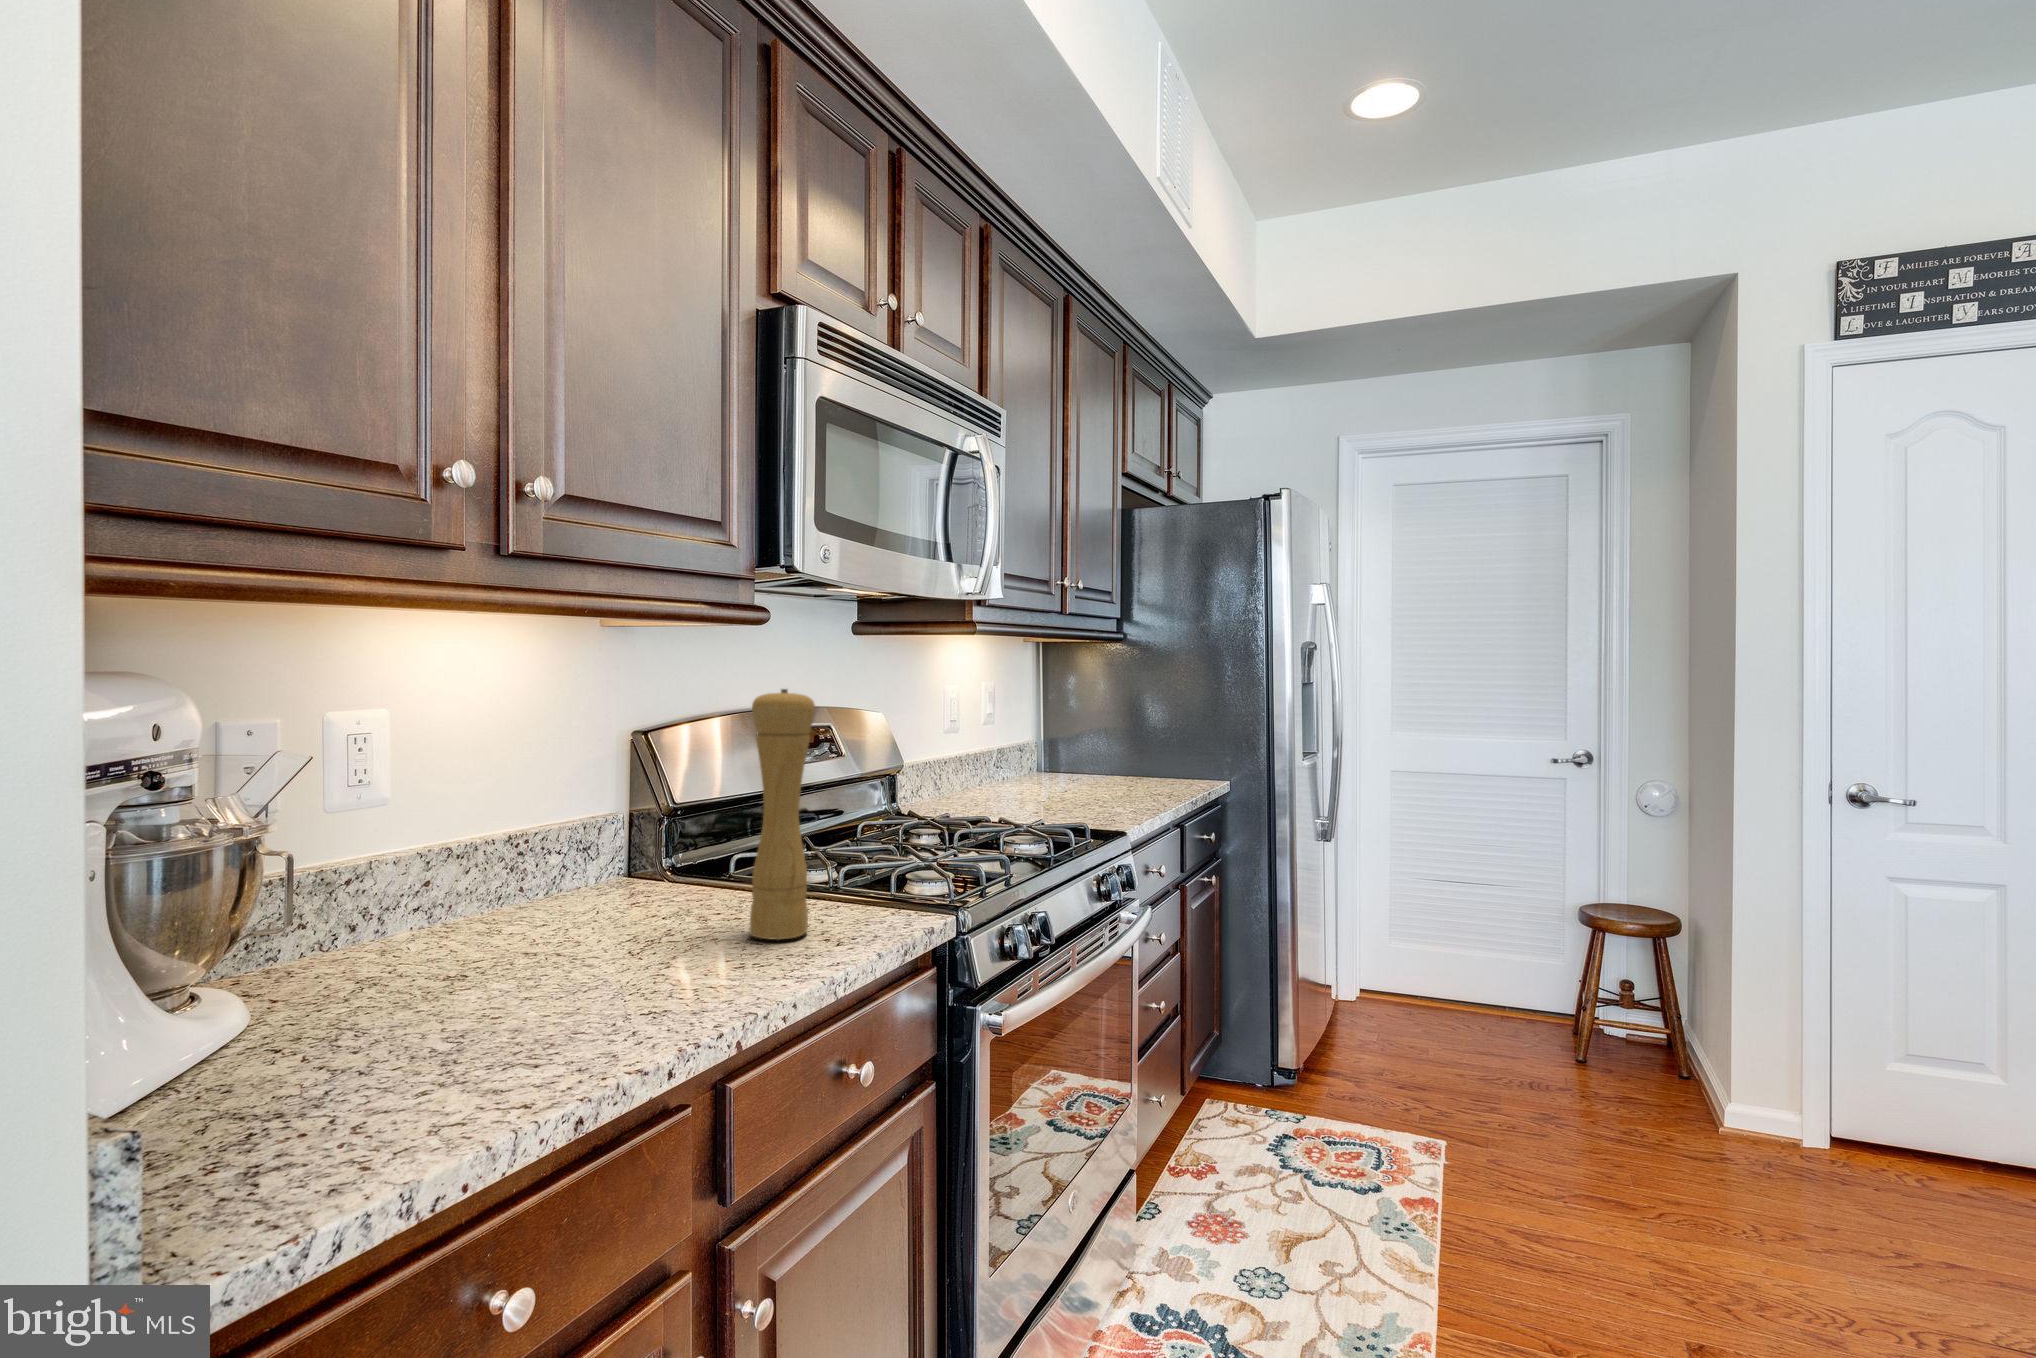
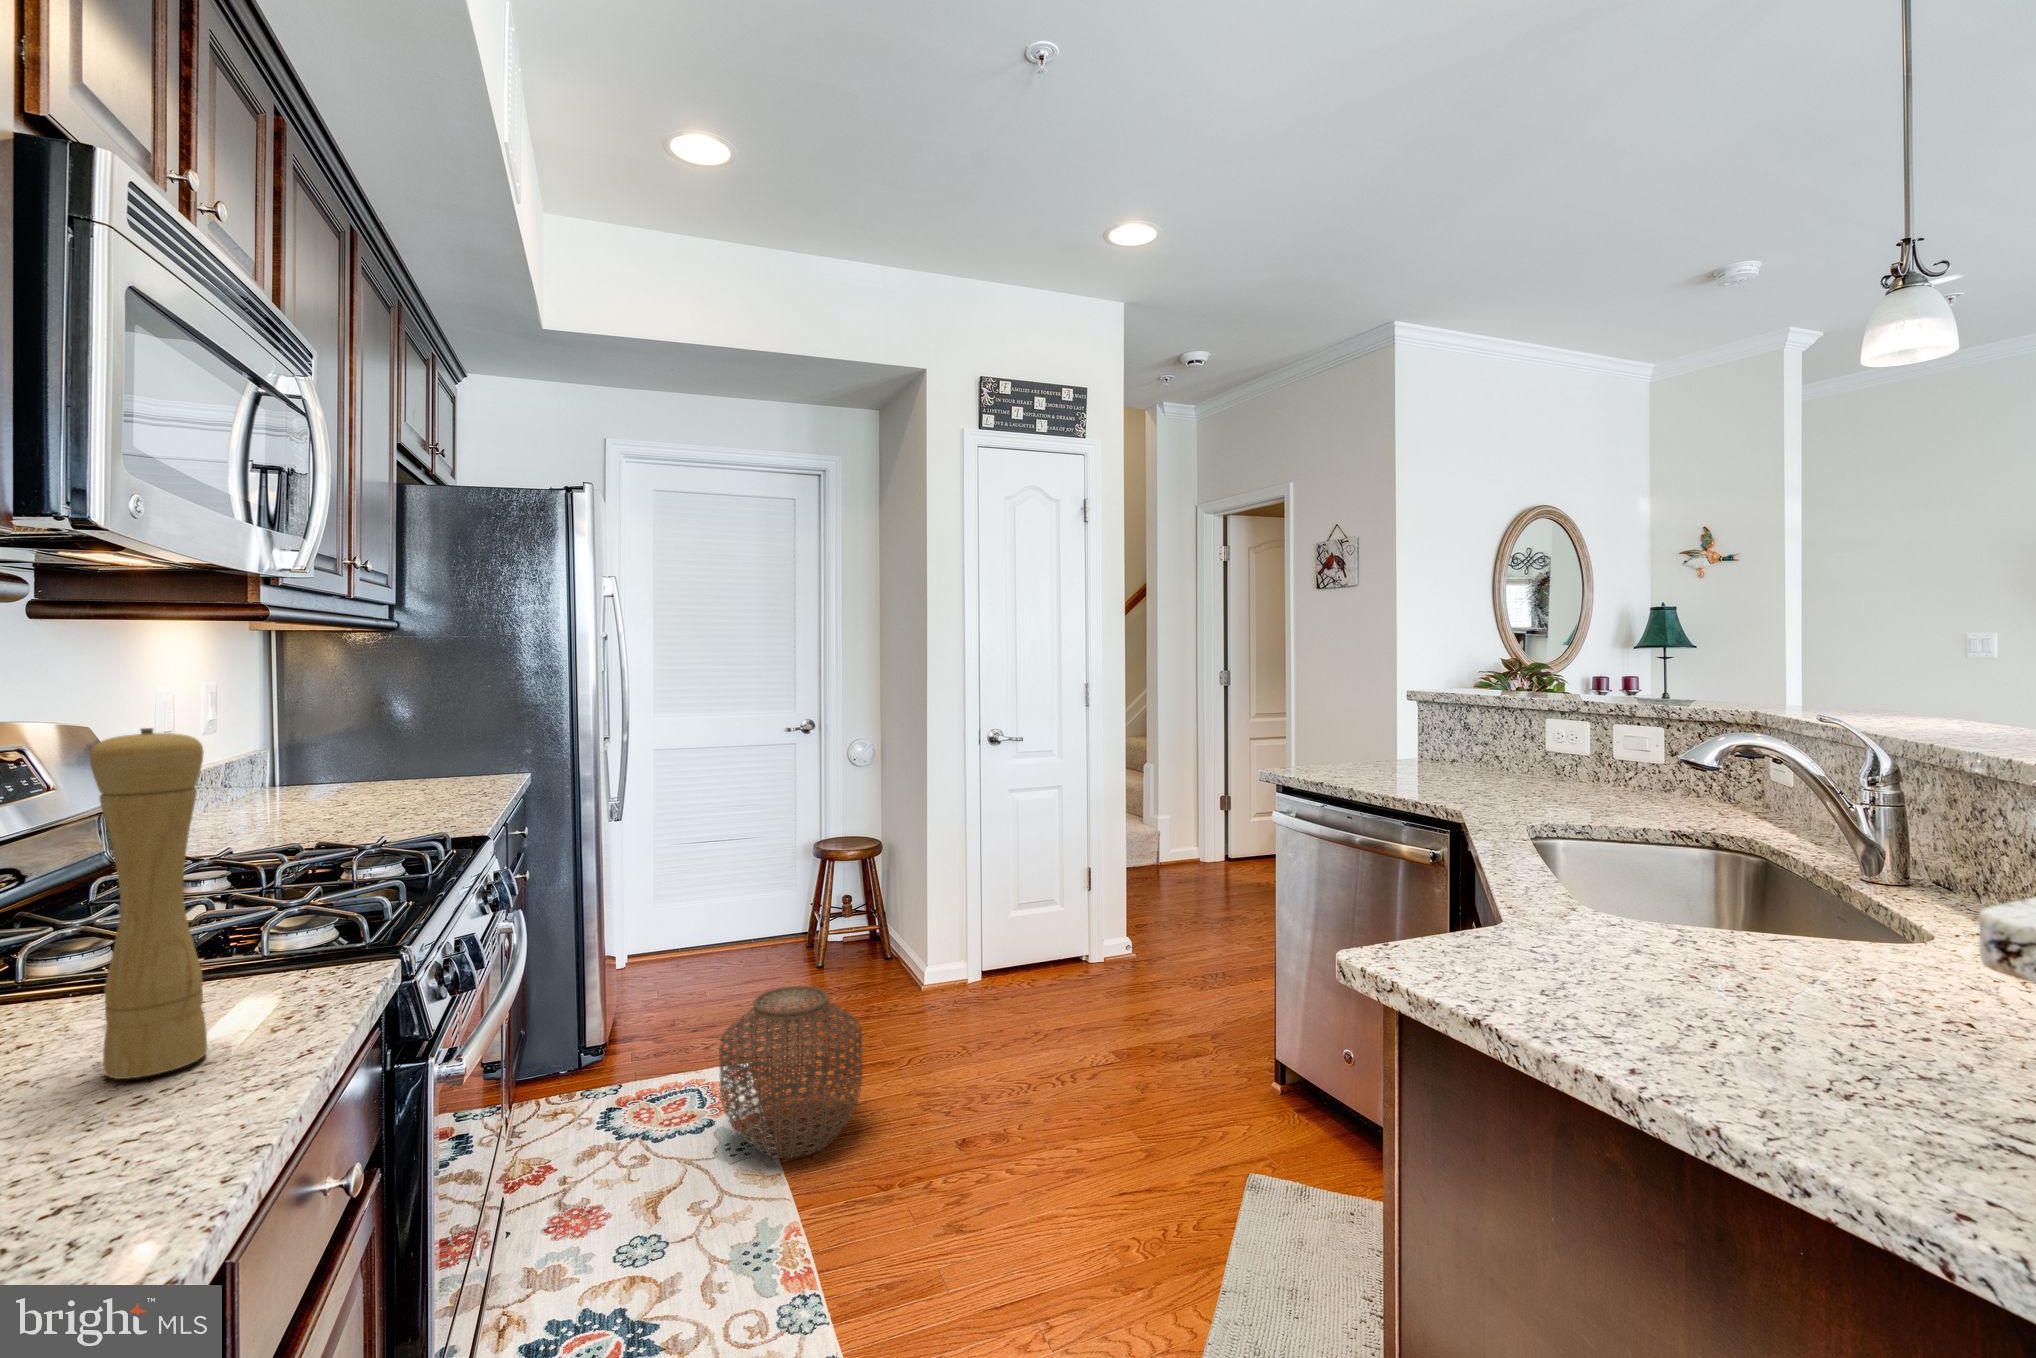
woven basket: none [1379,1059,1559,1269] -> present [720,986,862,1158]

